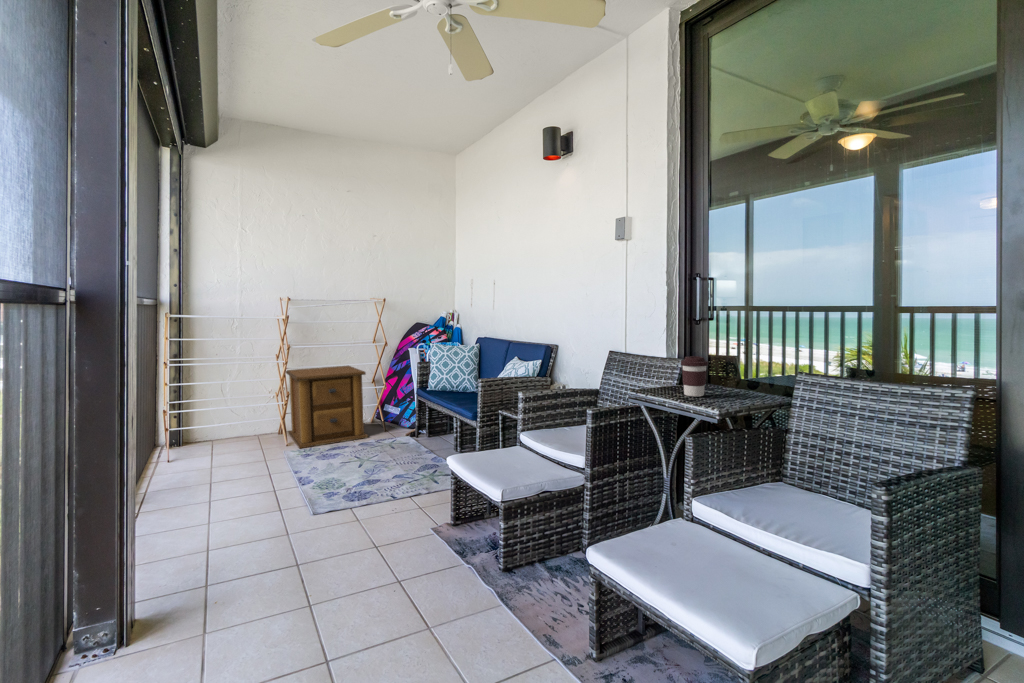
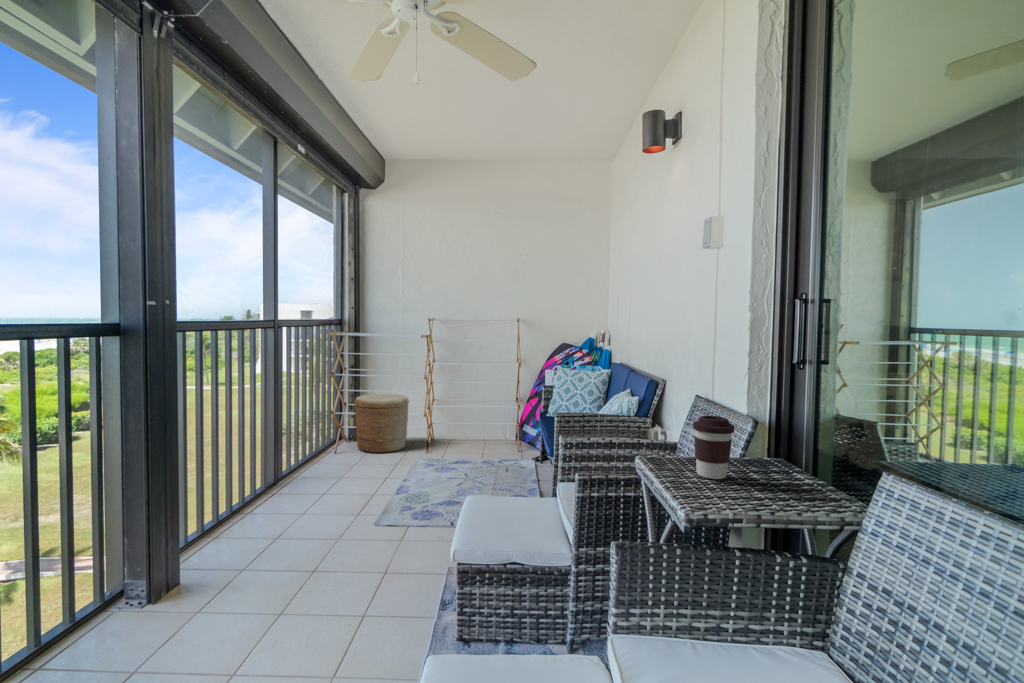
side table: present [286,366,368,448] -> none [432,381,498,456]
woven basket: none [190,390,259,458] -> present [354,394,409,453]

